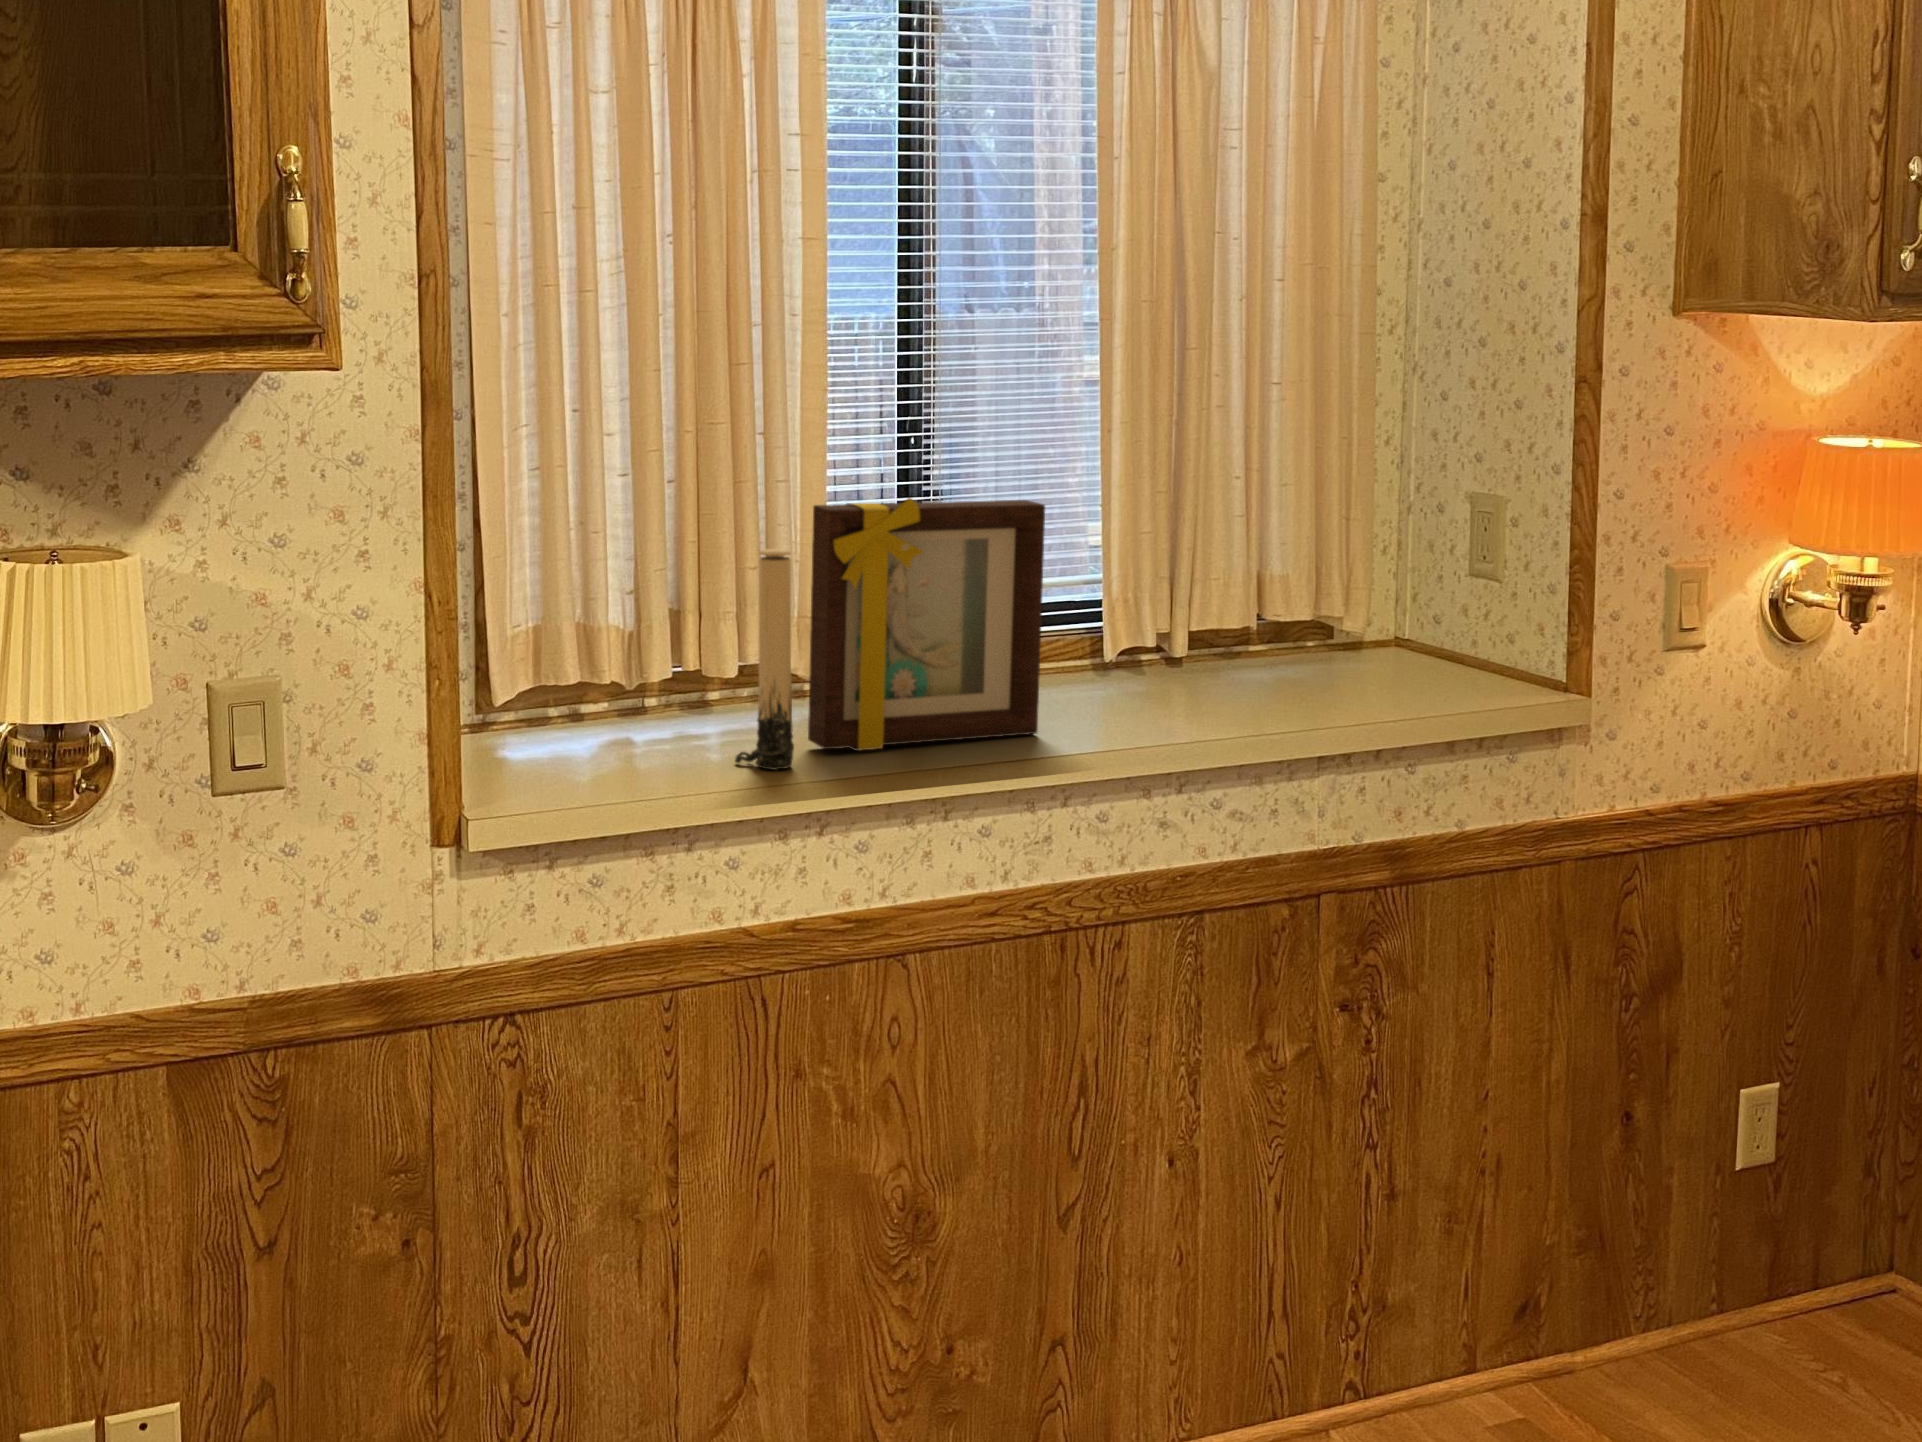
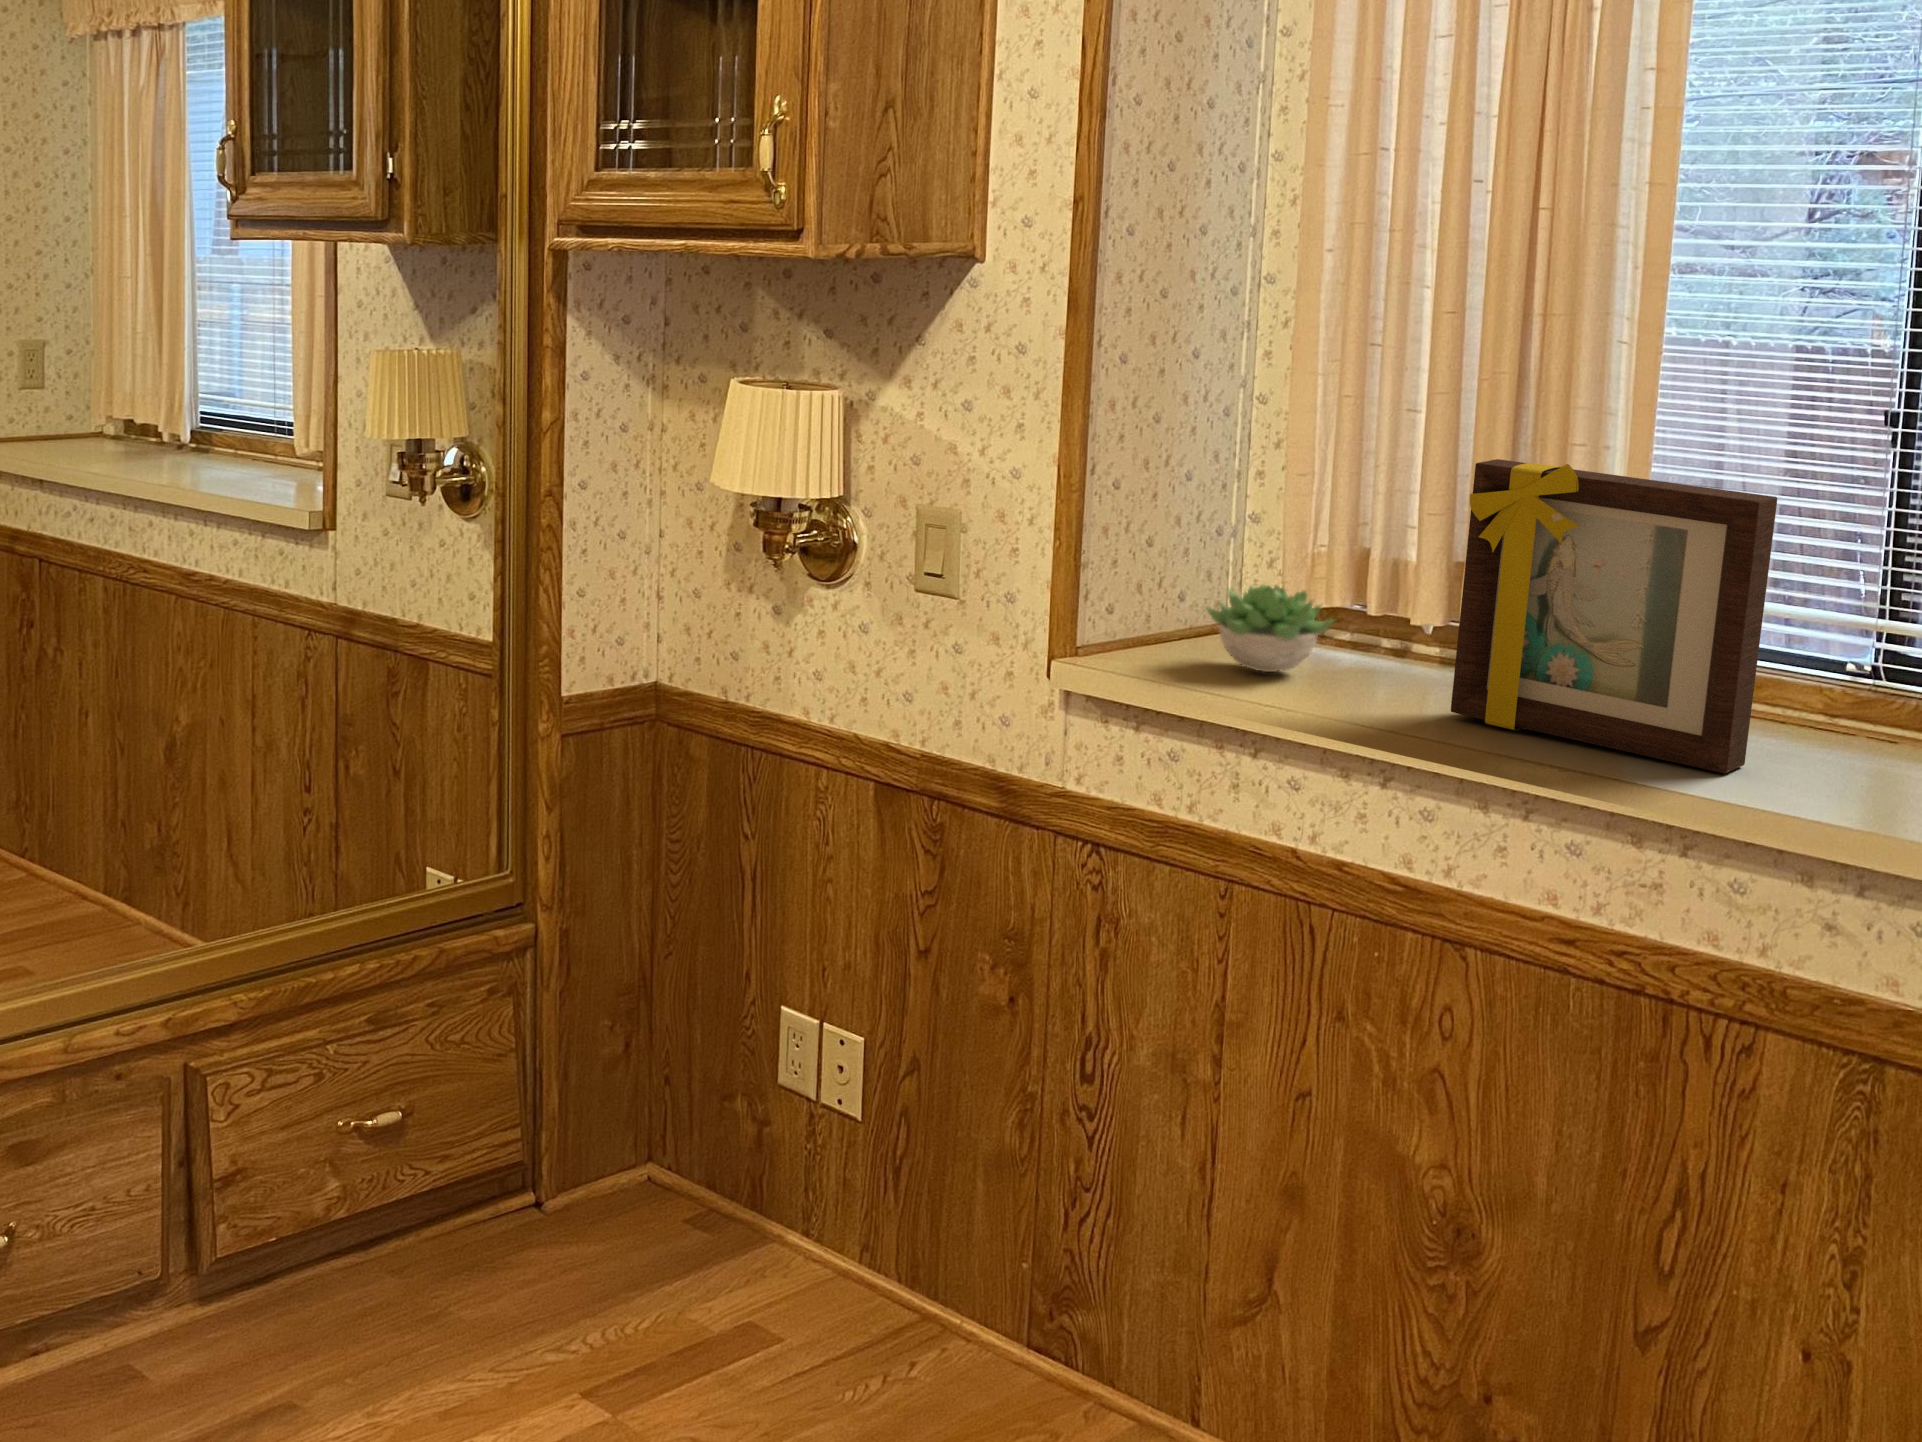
candle: present [735,549,794,770] -> none [1357,490,1413,713]
succulent plant: none [546,674,671,768] -> present [1206,585,1334,672]

